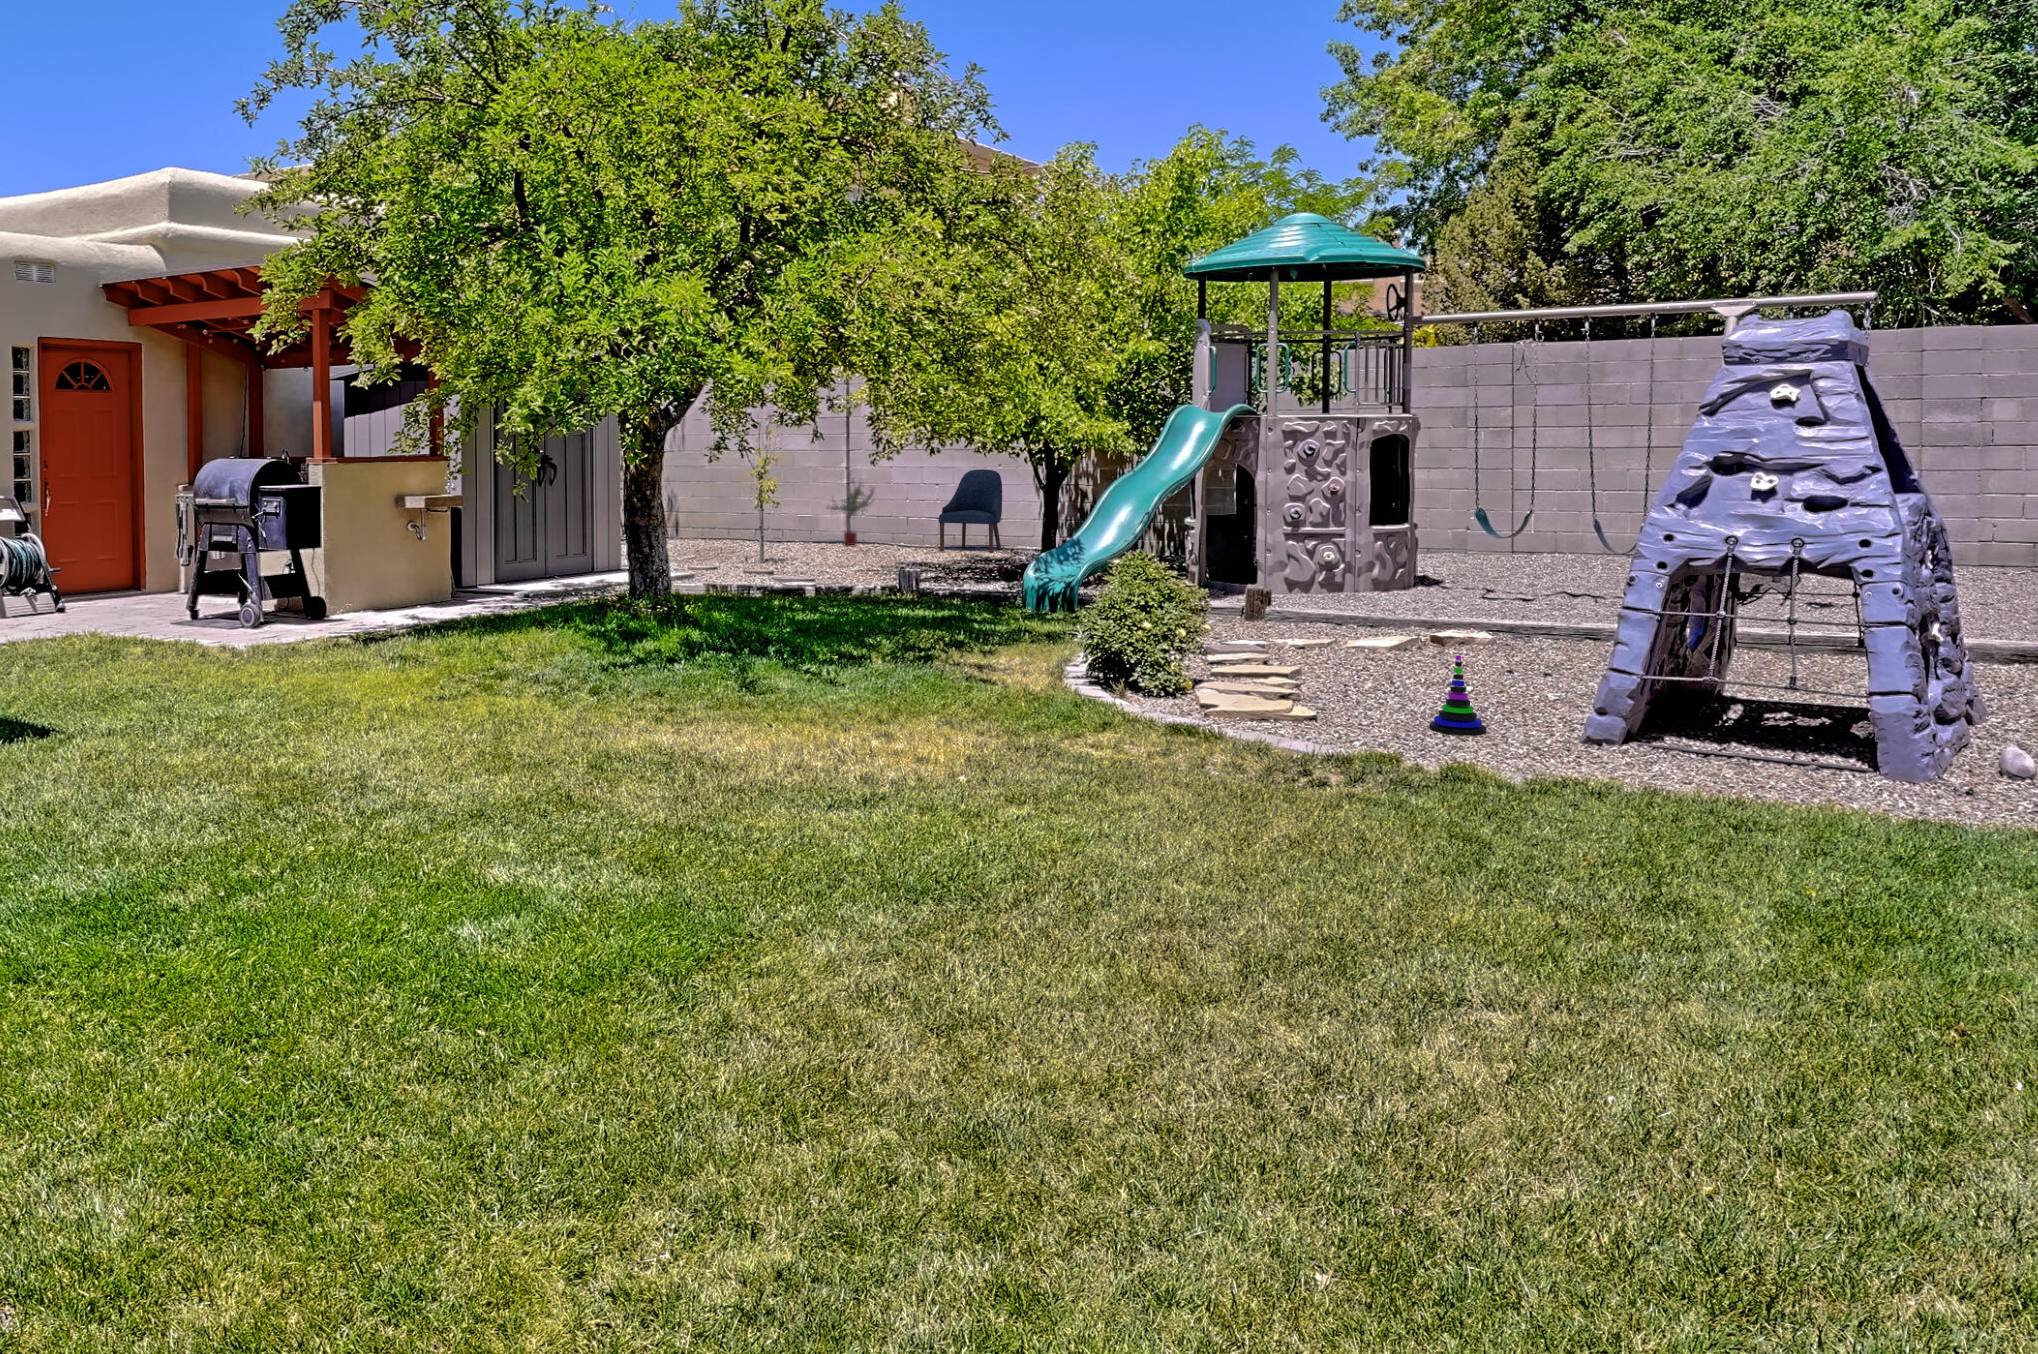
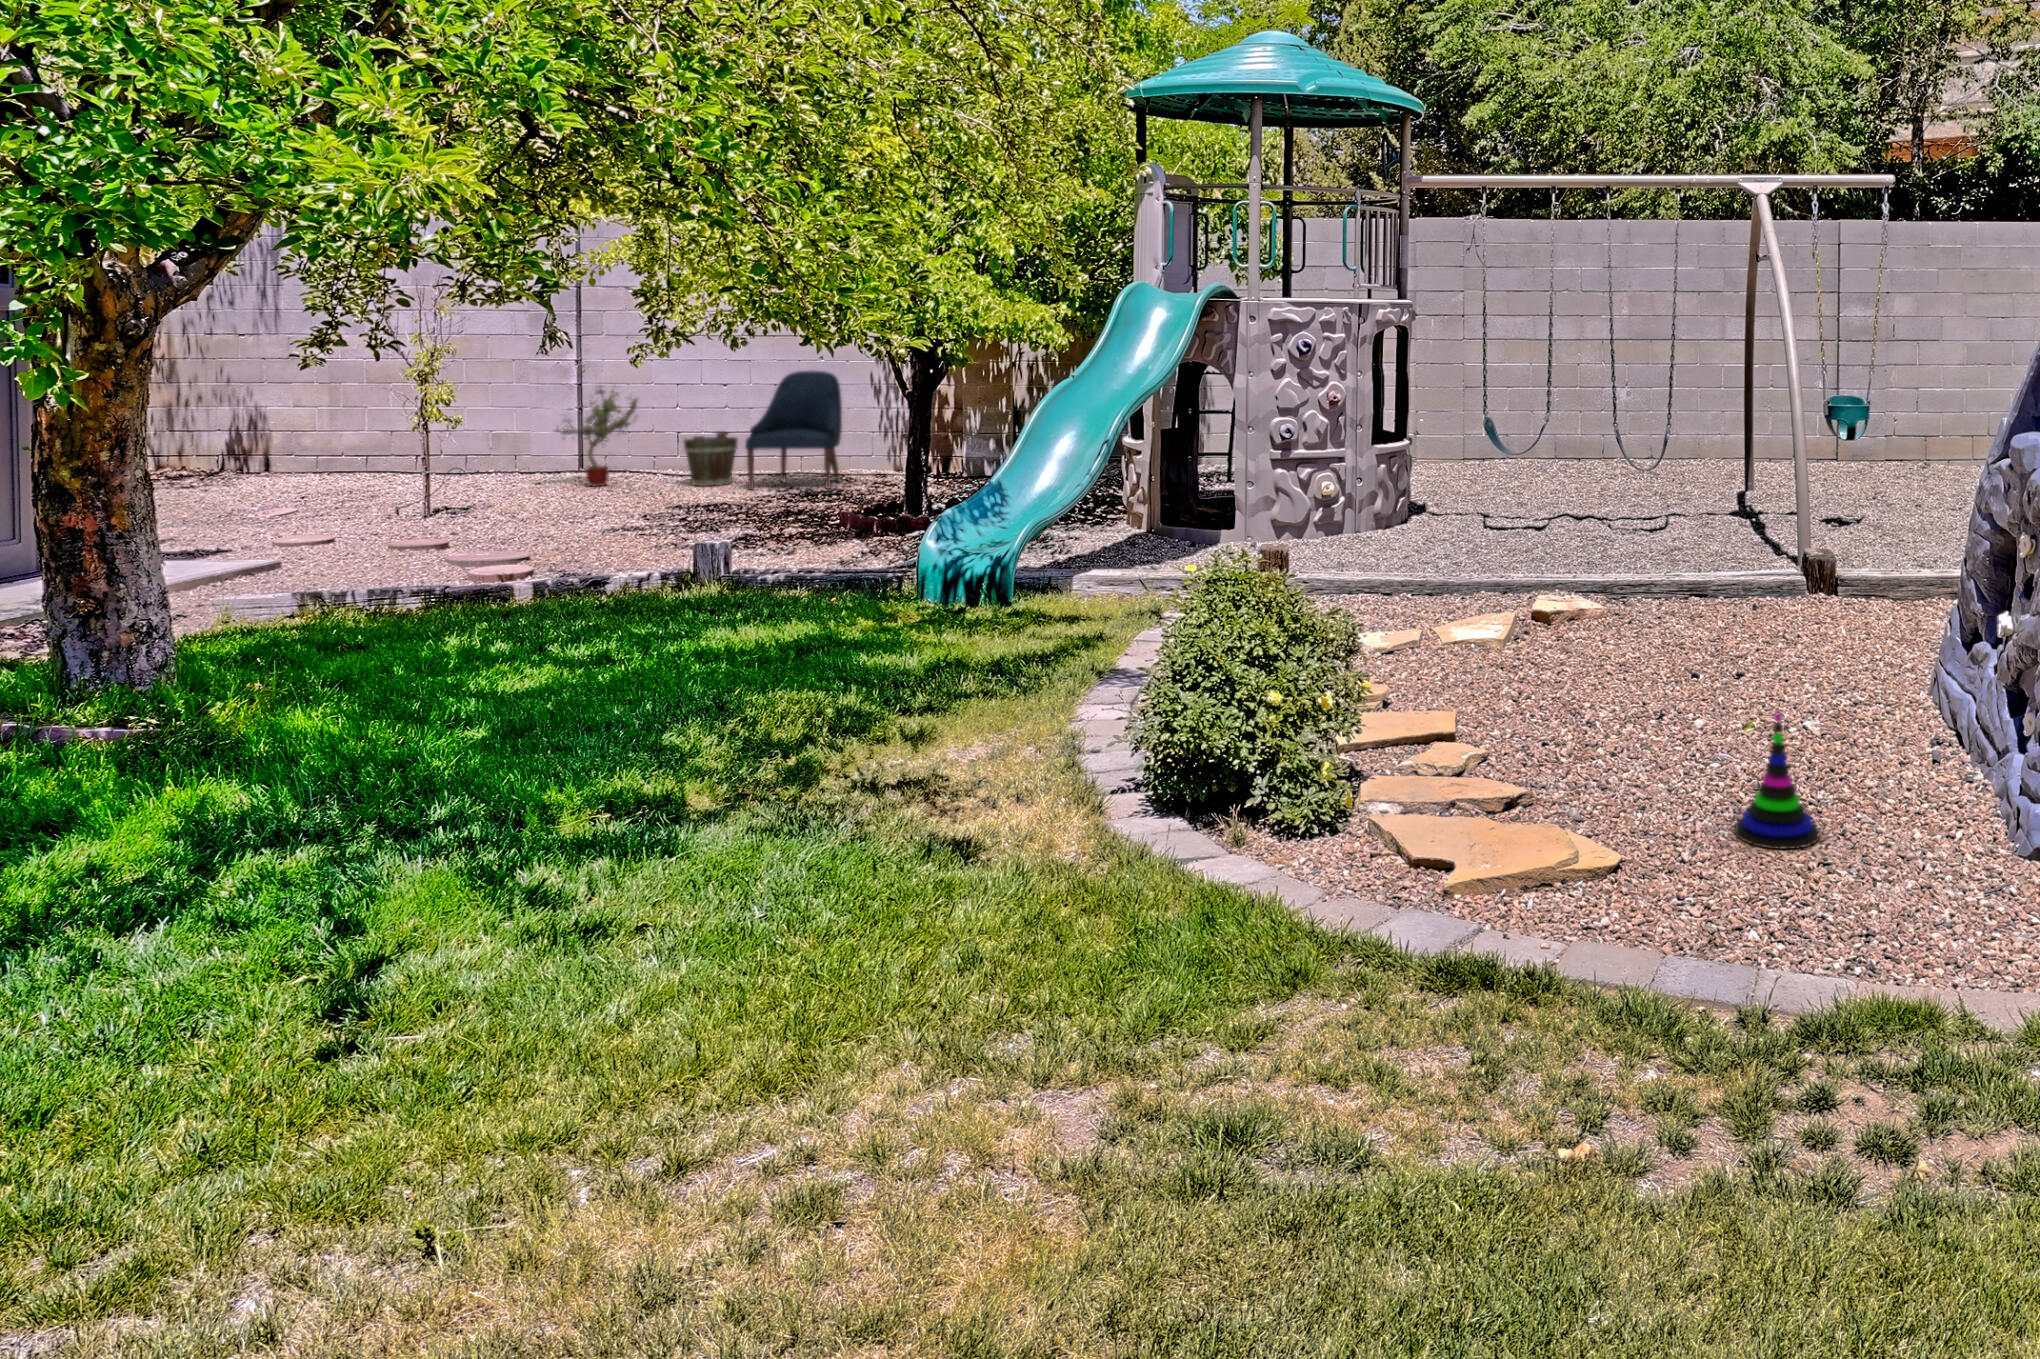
bucket: none [901,511,936,548] -> present [684,431,738,486]

